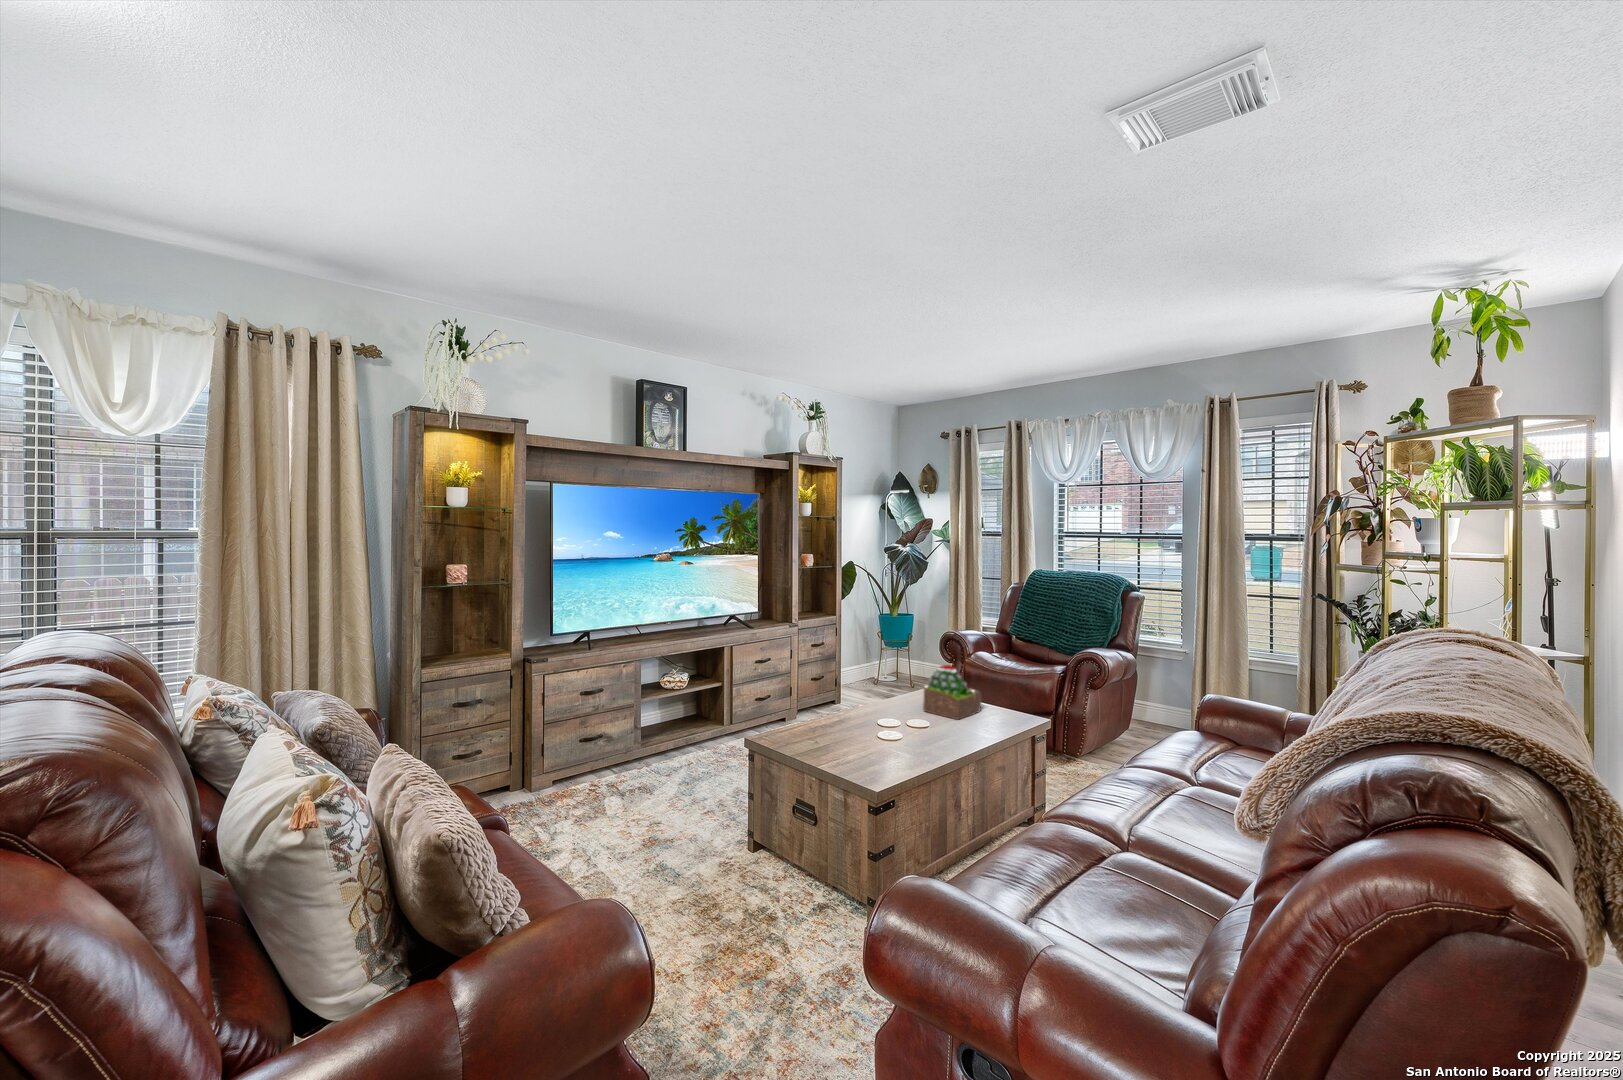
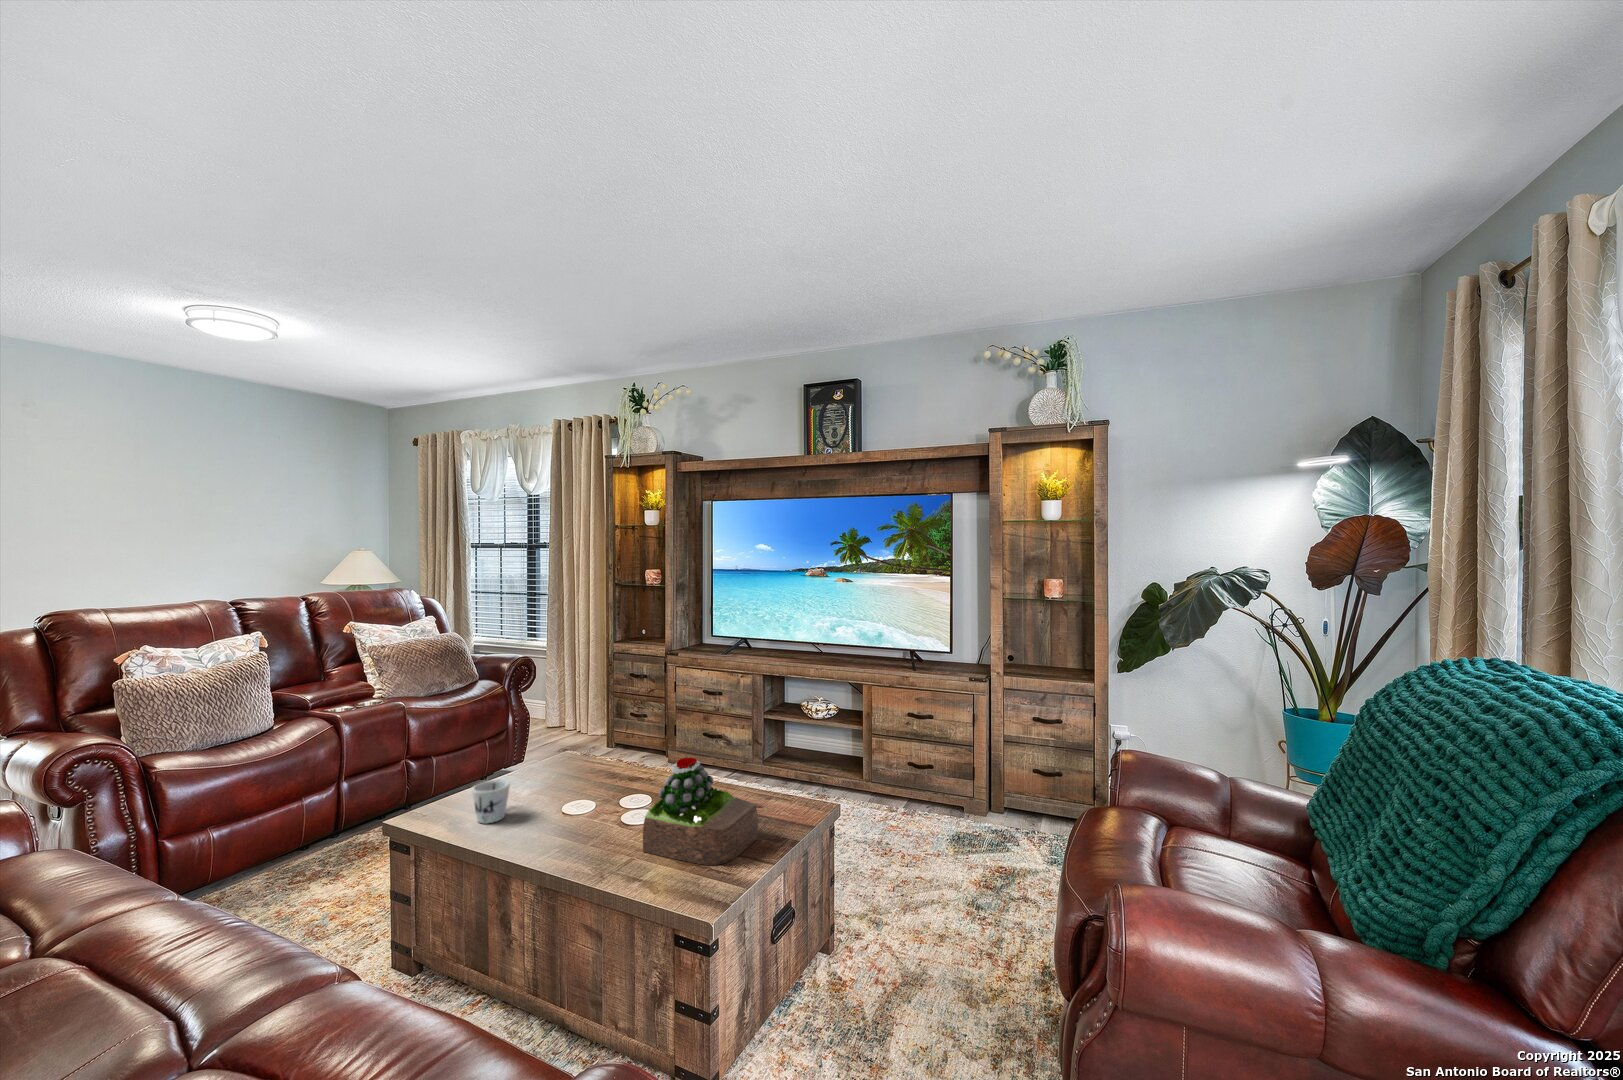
mug: none [860,719,897,750] -> present [472,779,510,823]

